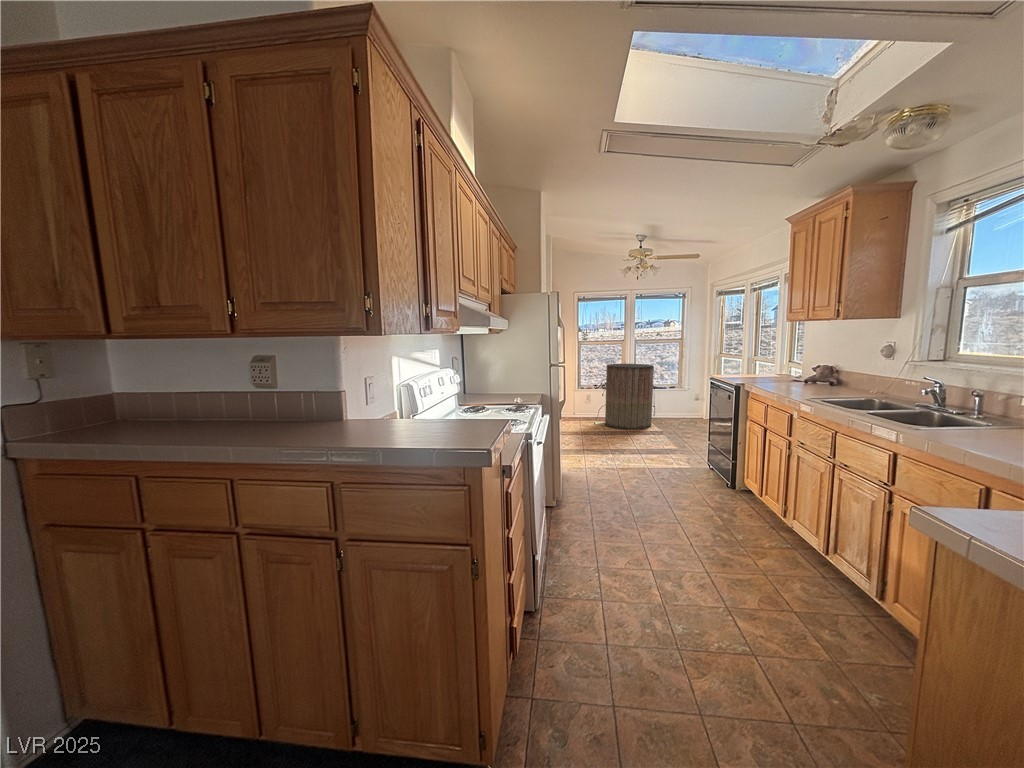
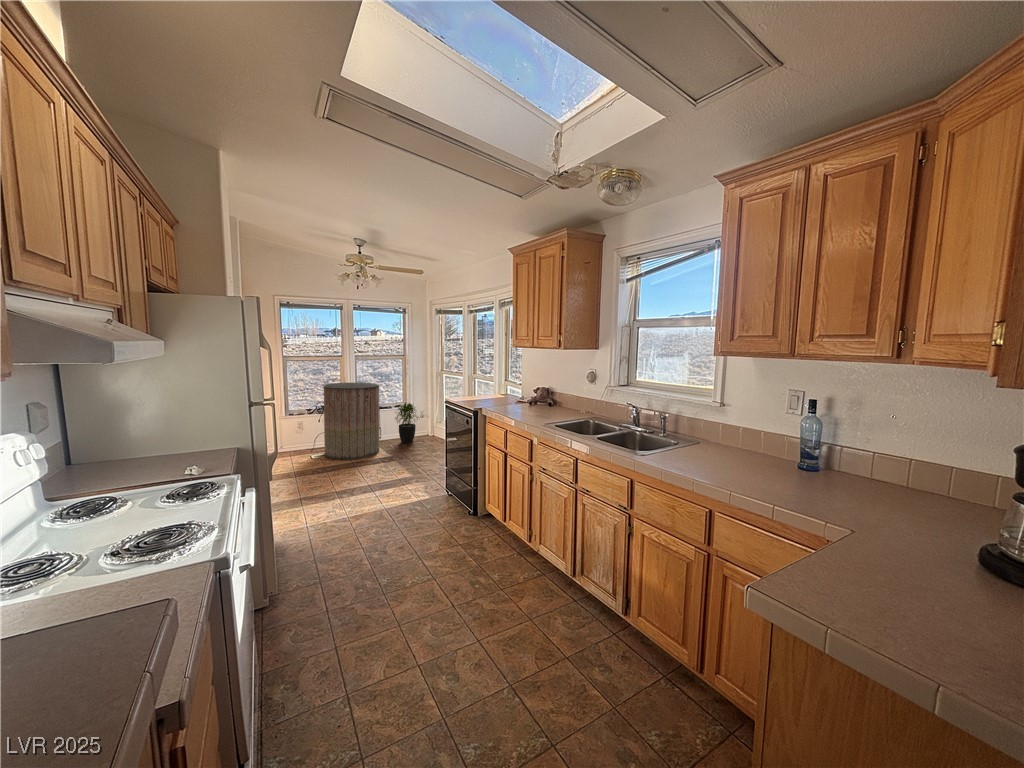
potted plant: none [667,384,693,423] -> present [395,403,418,443]

